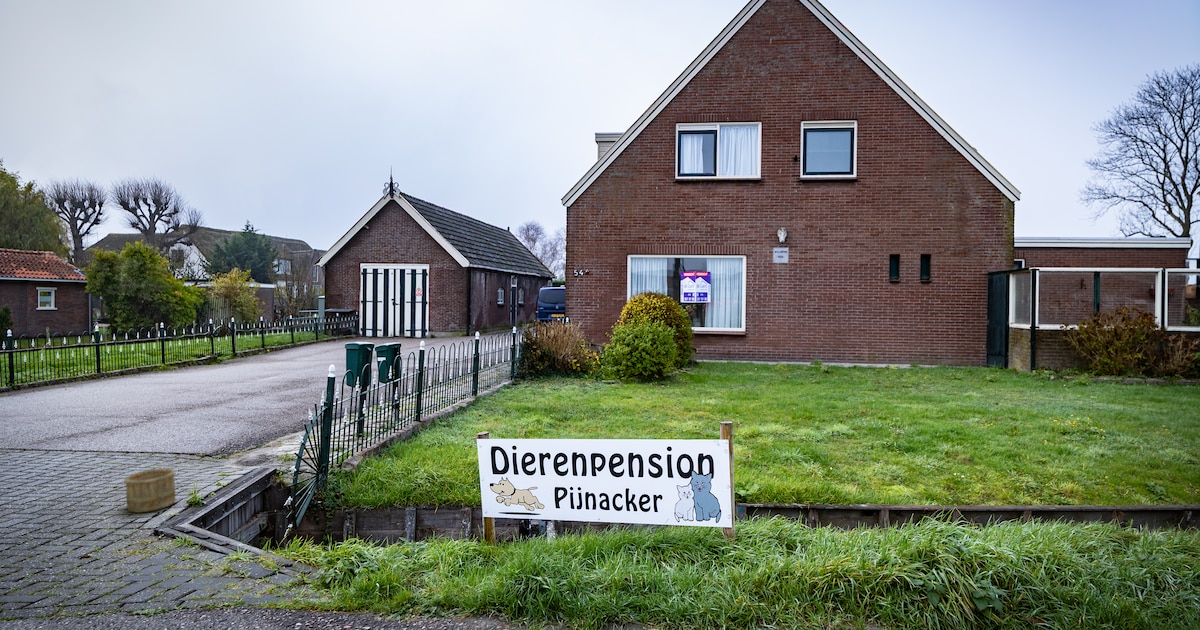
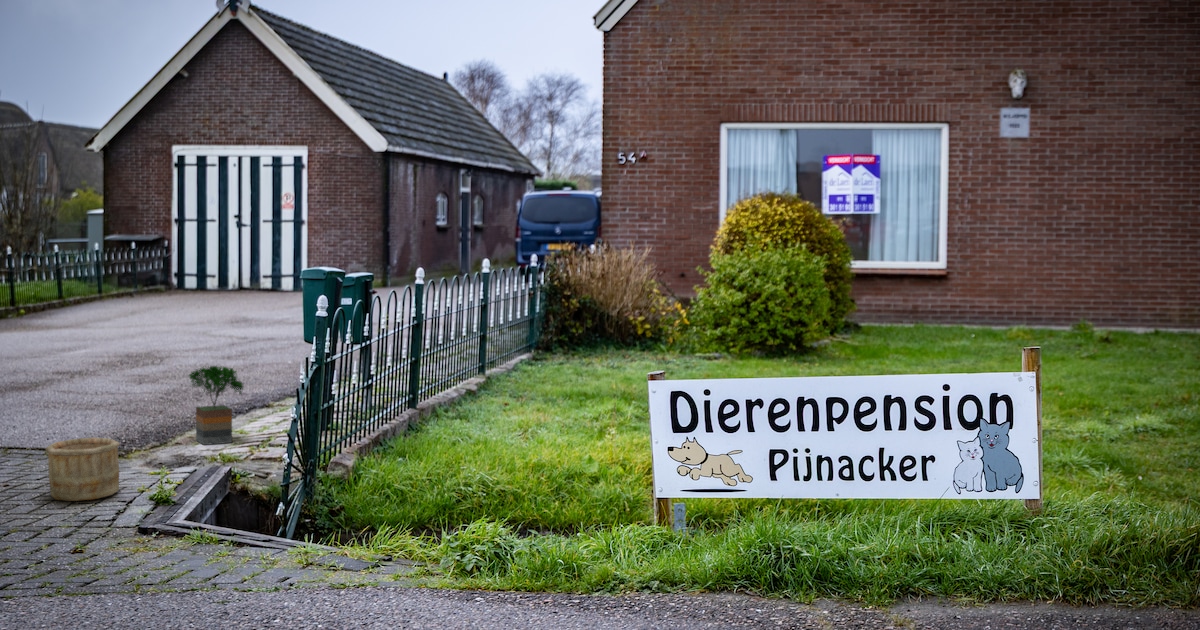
potted tree: none [259,410,295,459] -> present [189,366,243,445]

